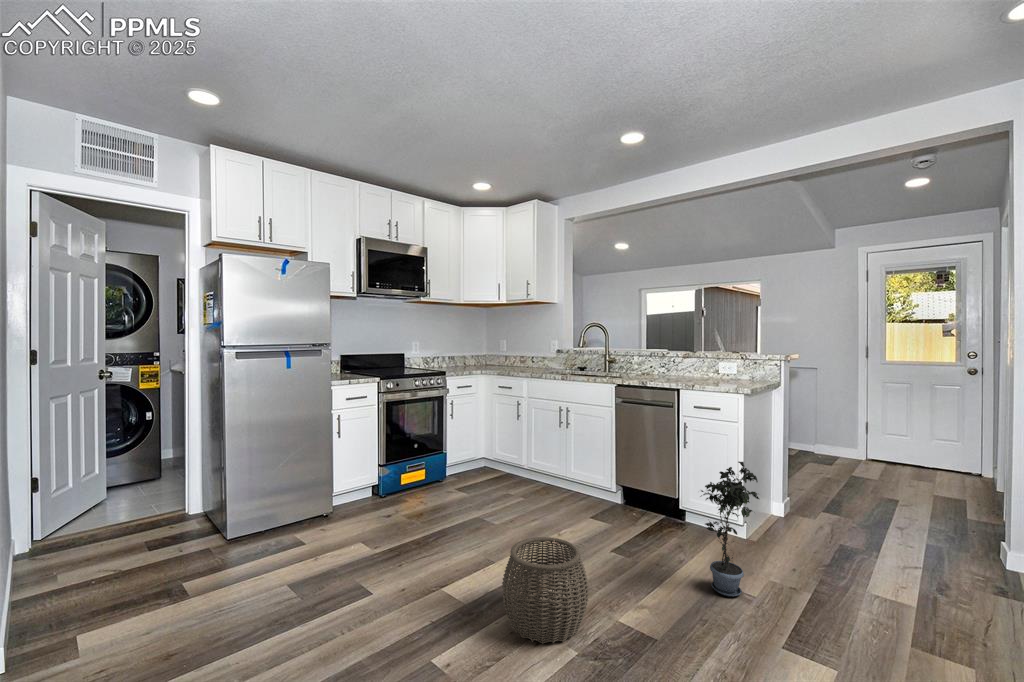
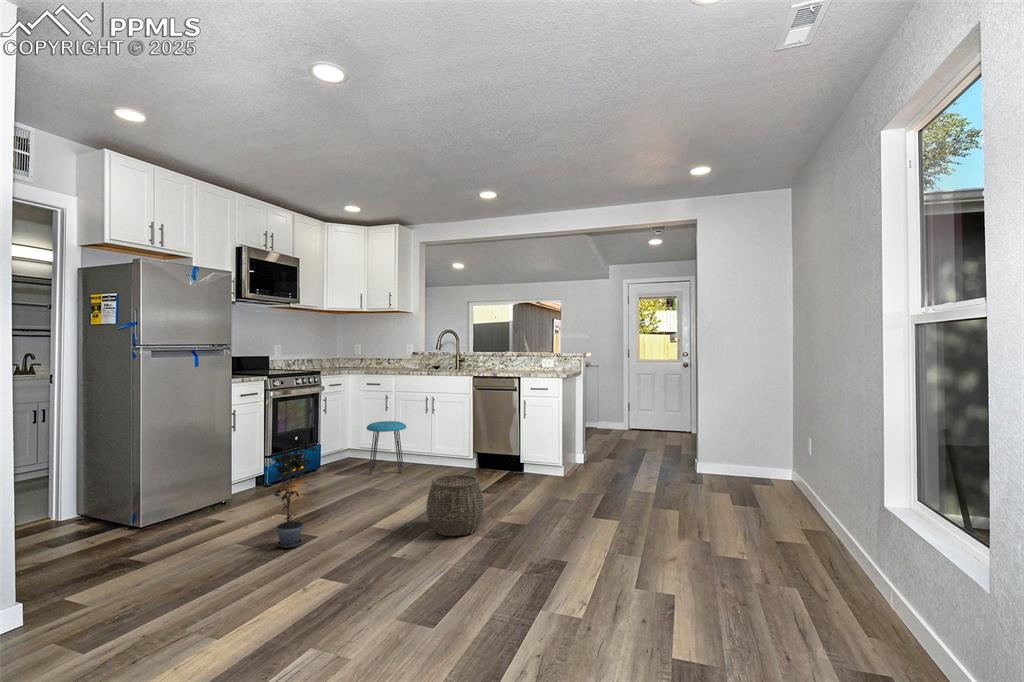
stool: none [491,433,537,498] -> present [367,421,406,474]
potted plant: present [701,462,759,597] -> present [270,436,316,548]

